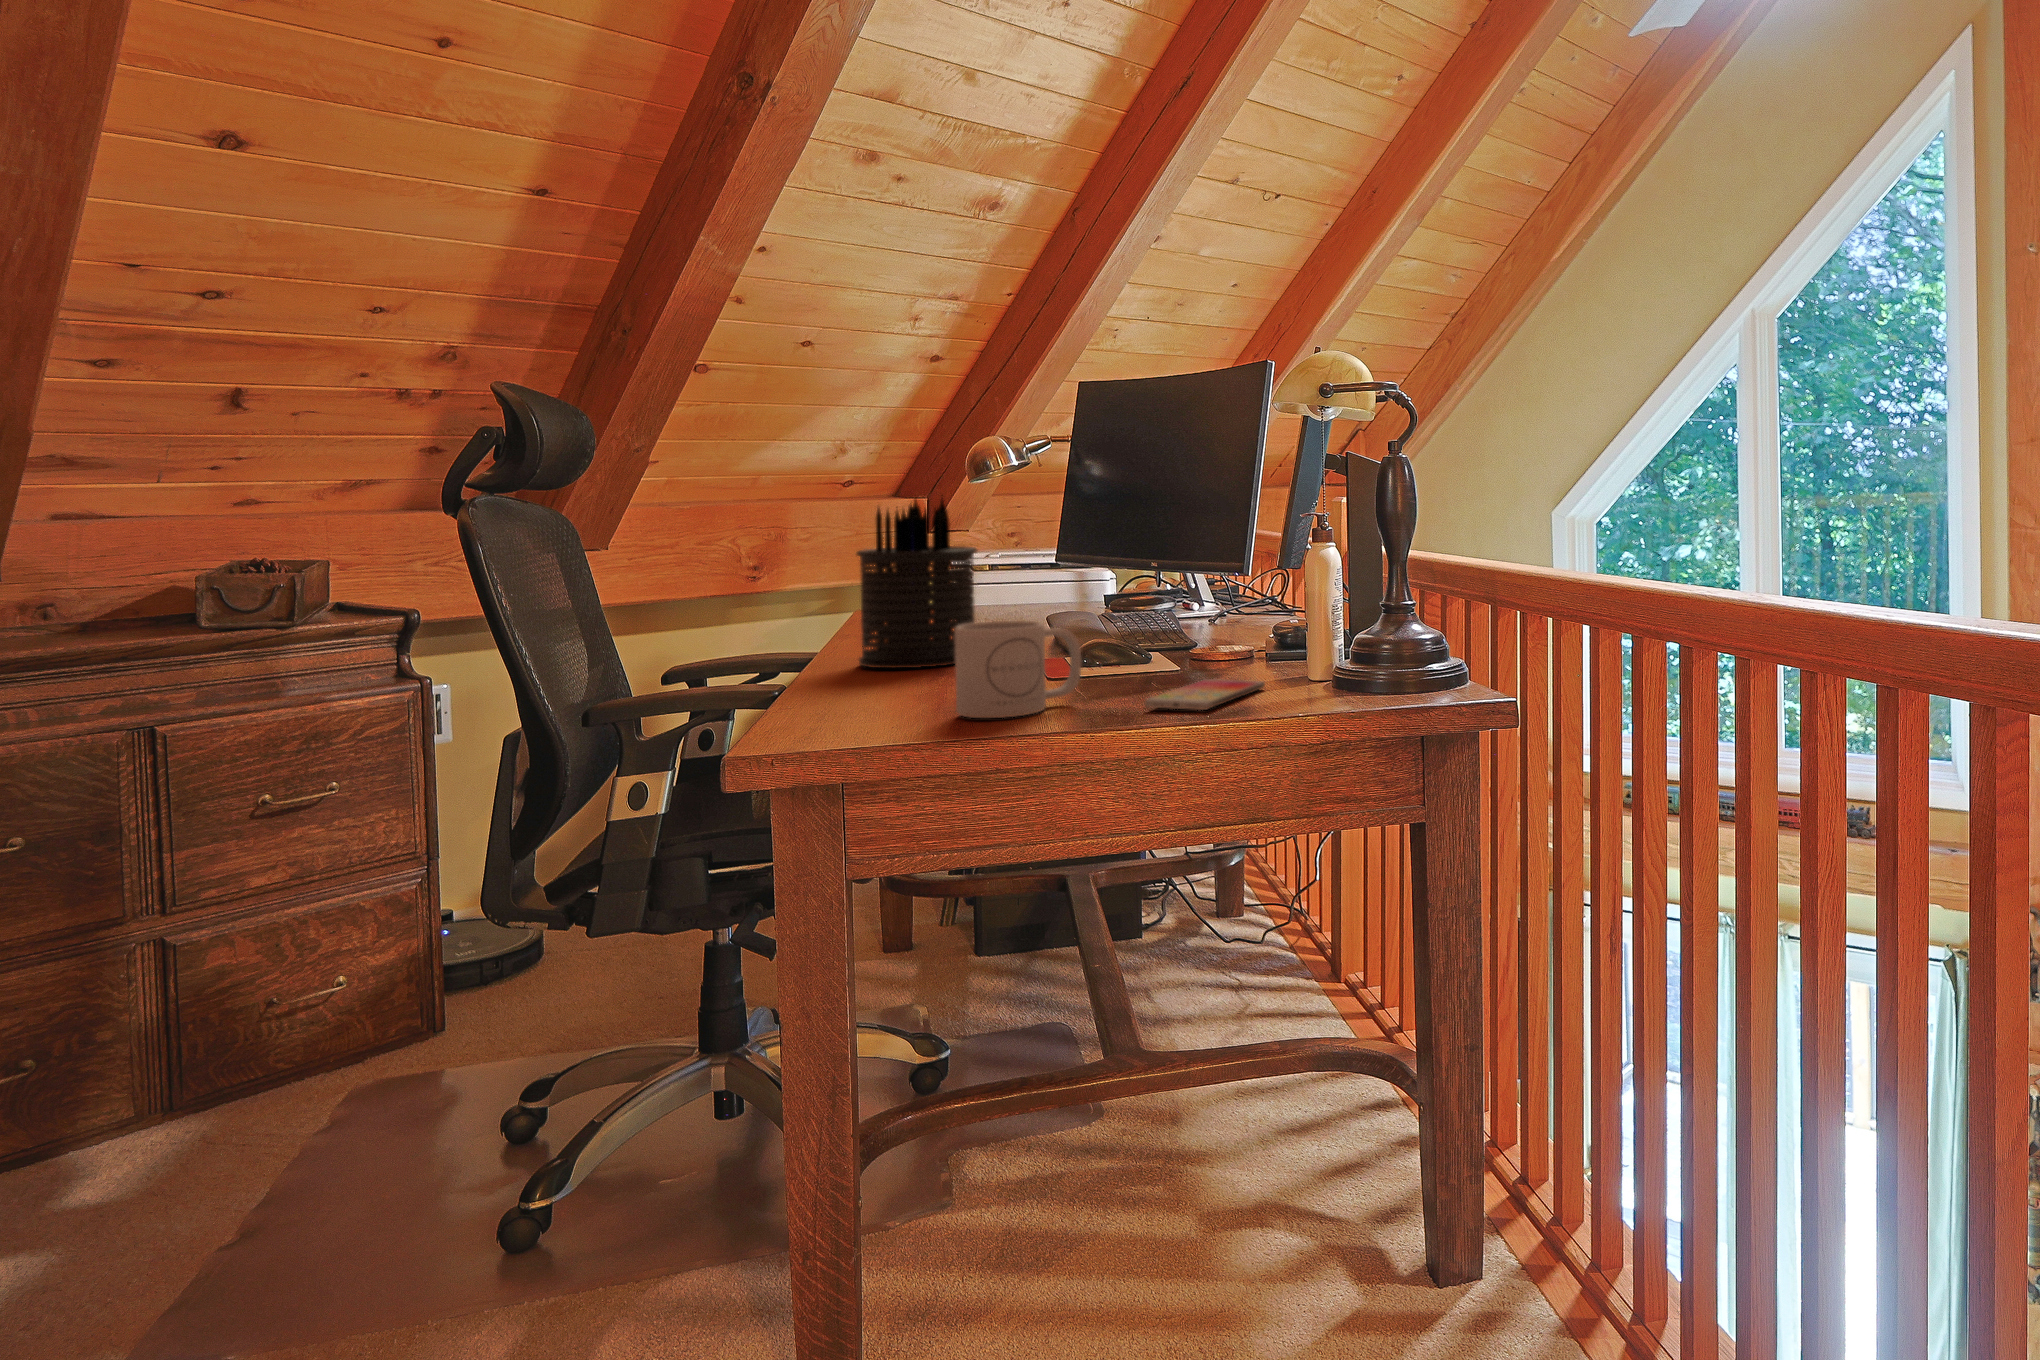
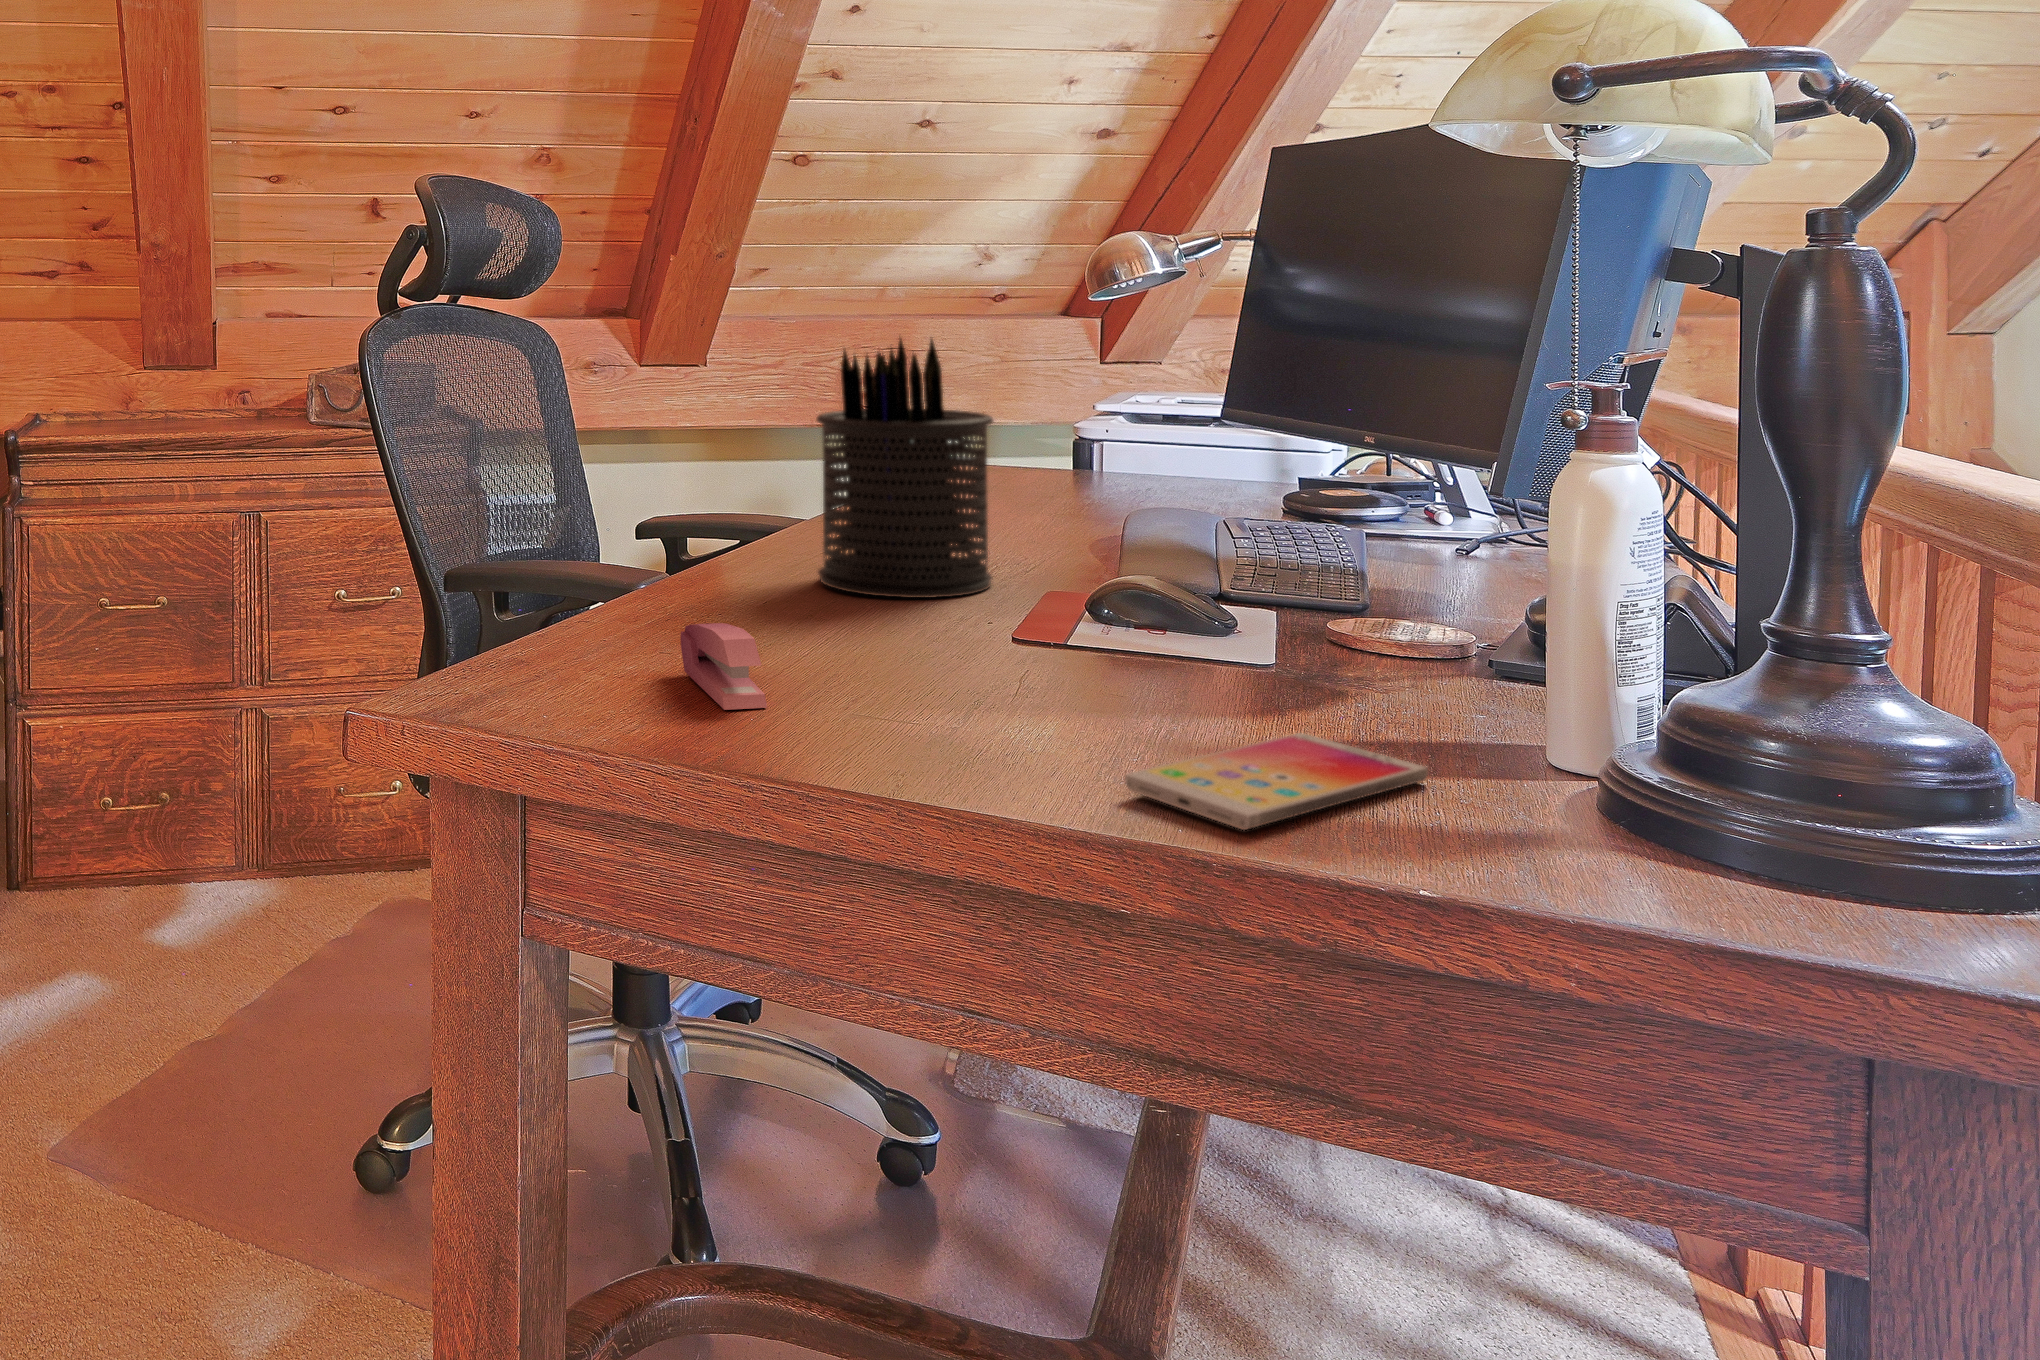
mug: present [955,621,1081,718] -> none [809,571,1039,755]
stapler: none [831,672,915,718] -> present [681,623,767,710]

